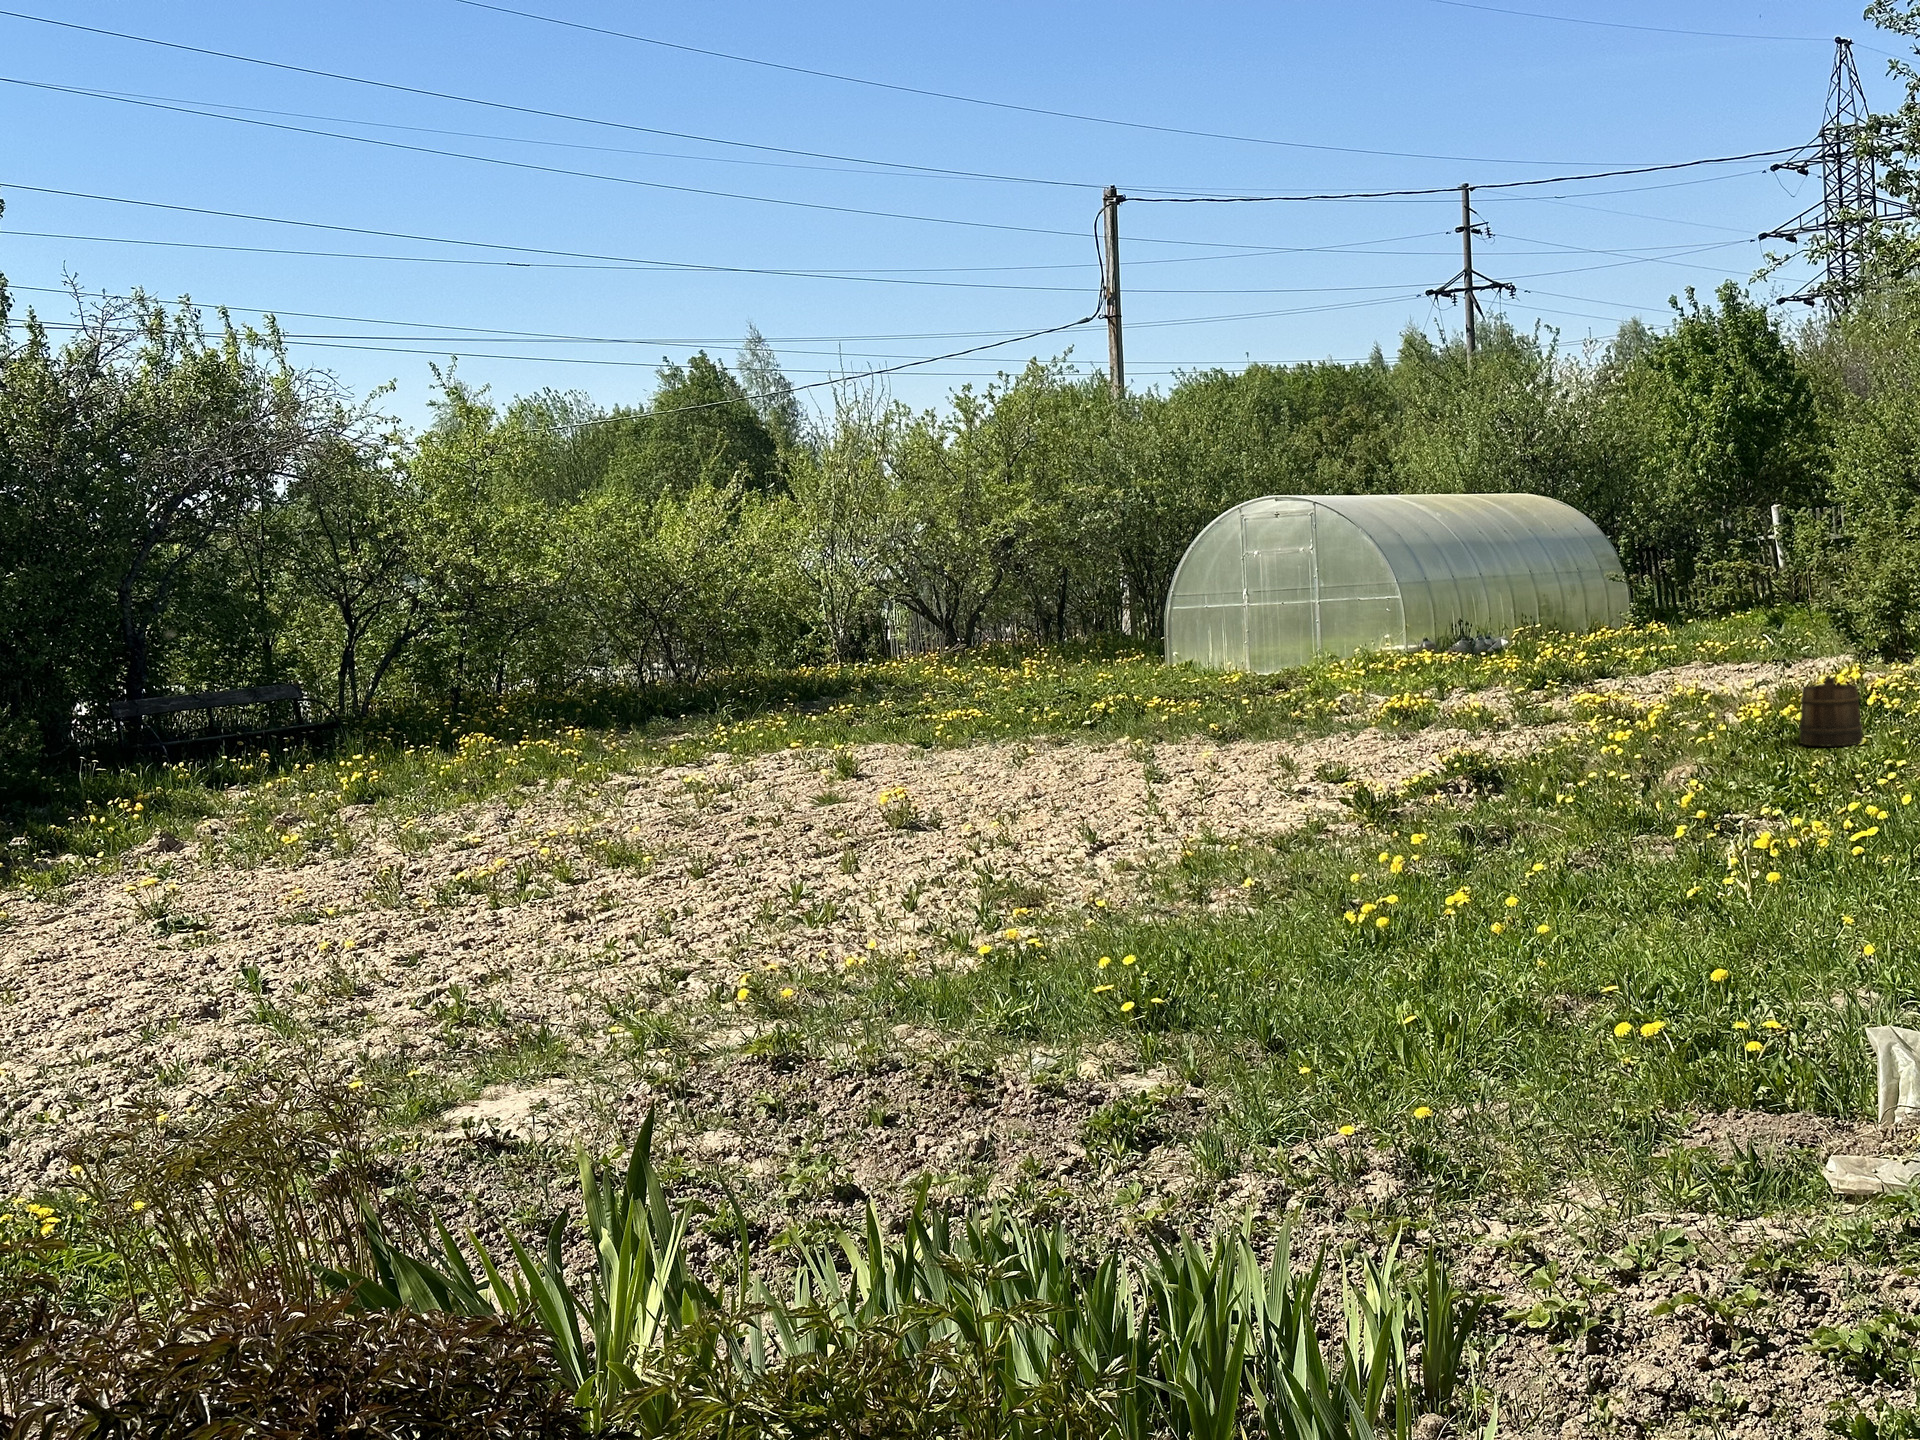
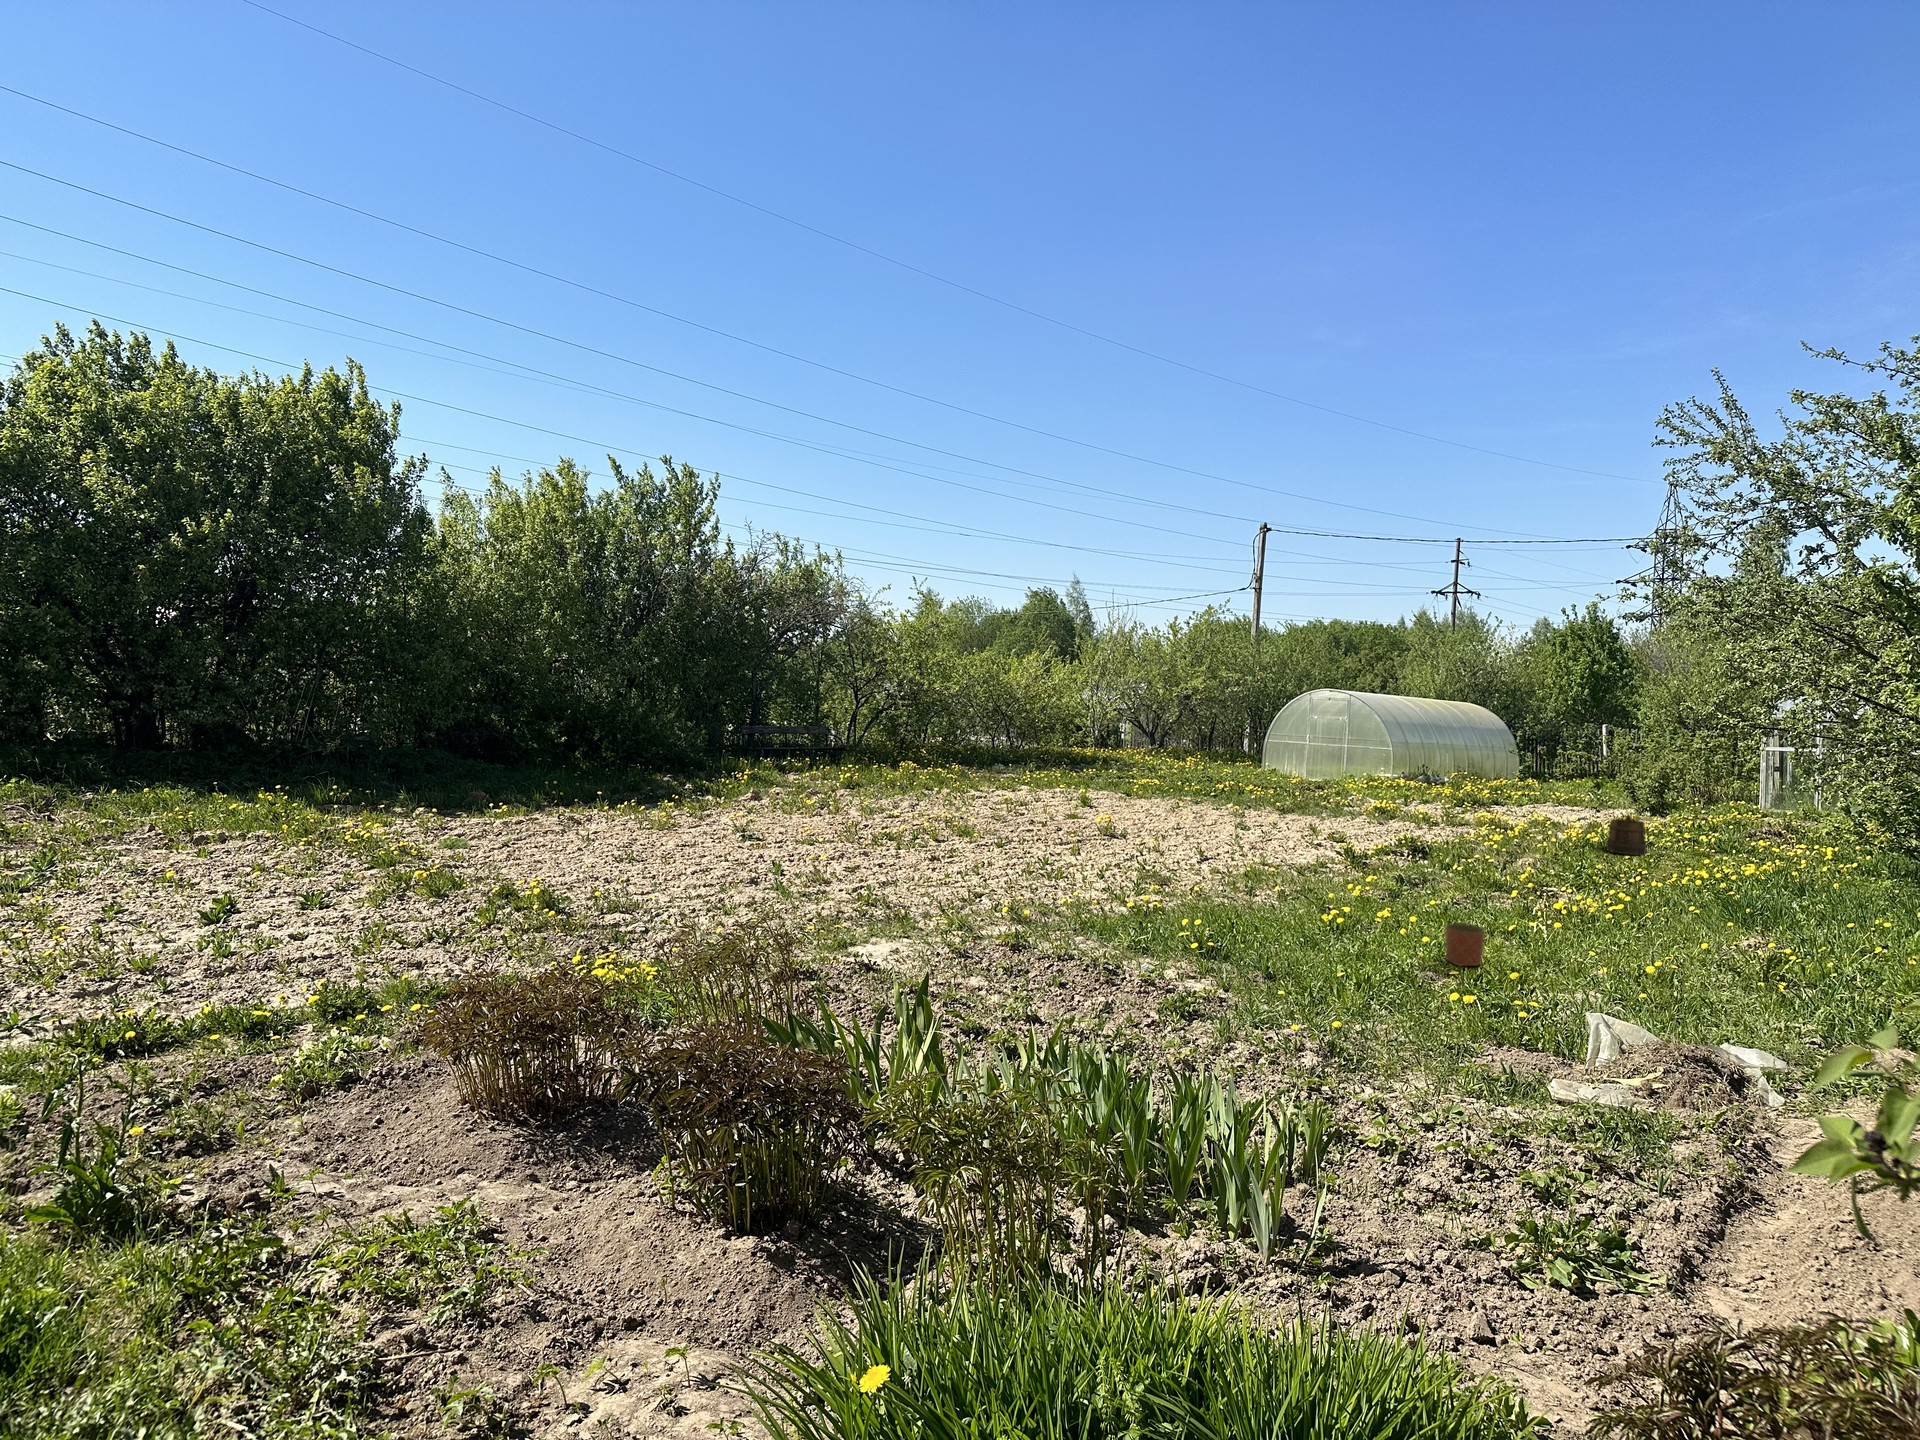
planter: none [1580,890,1649,971] -> present [1445,923,1485,966]

